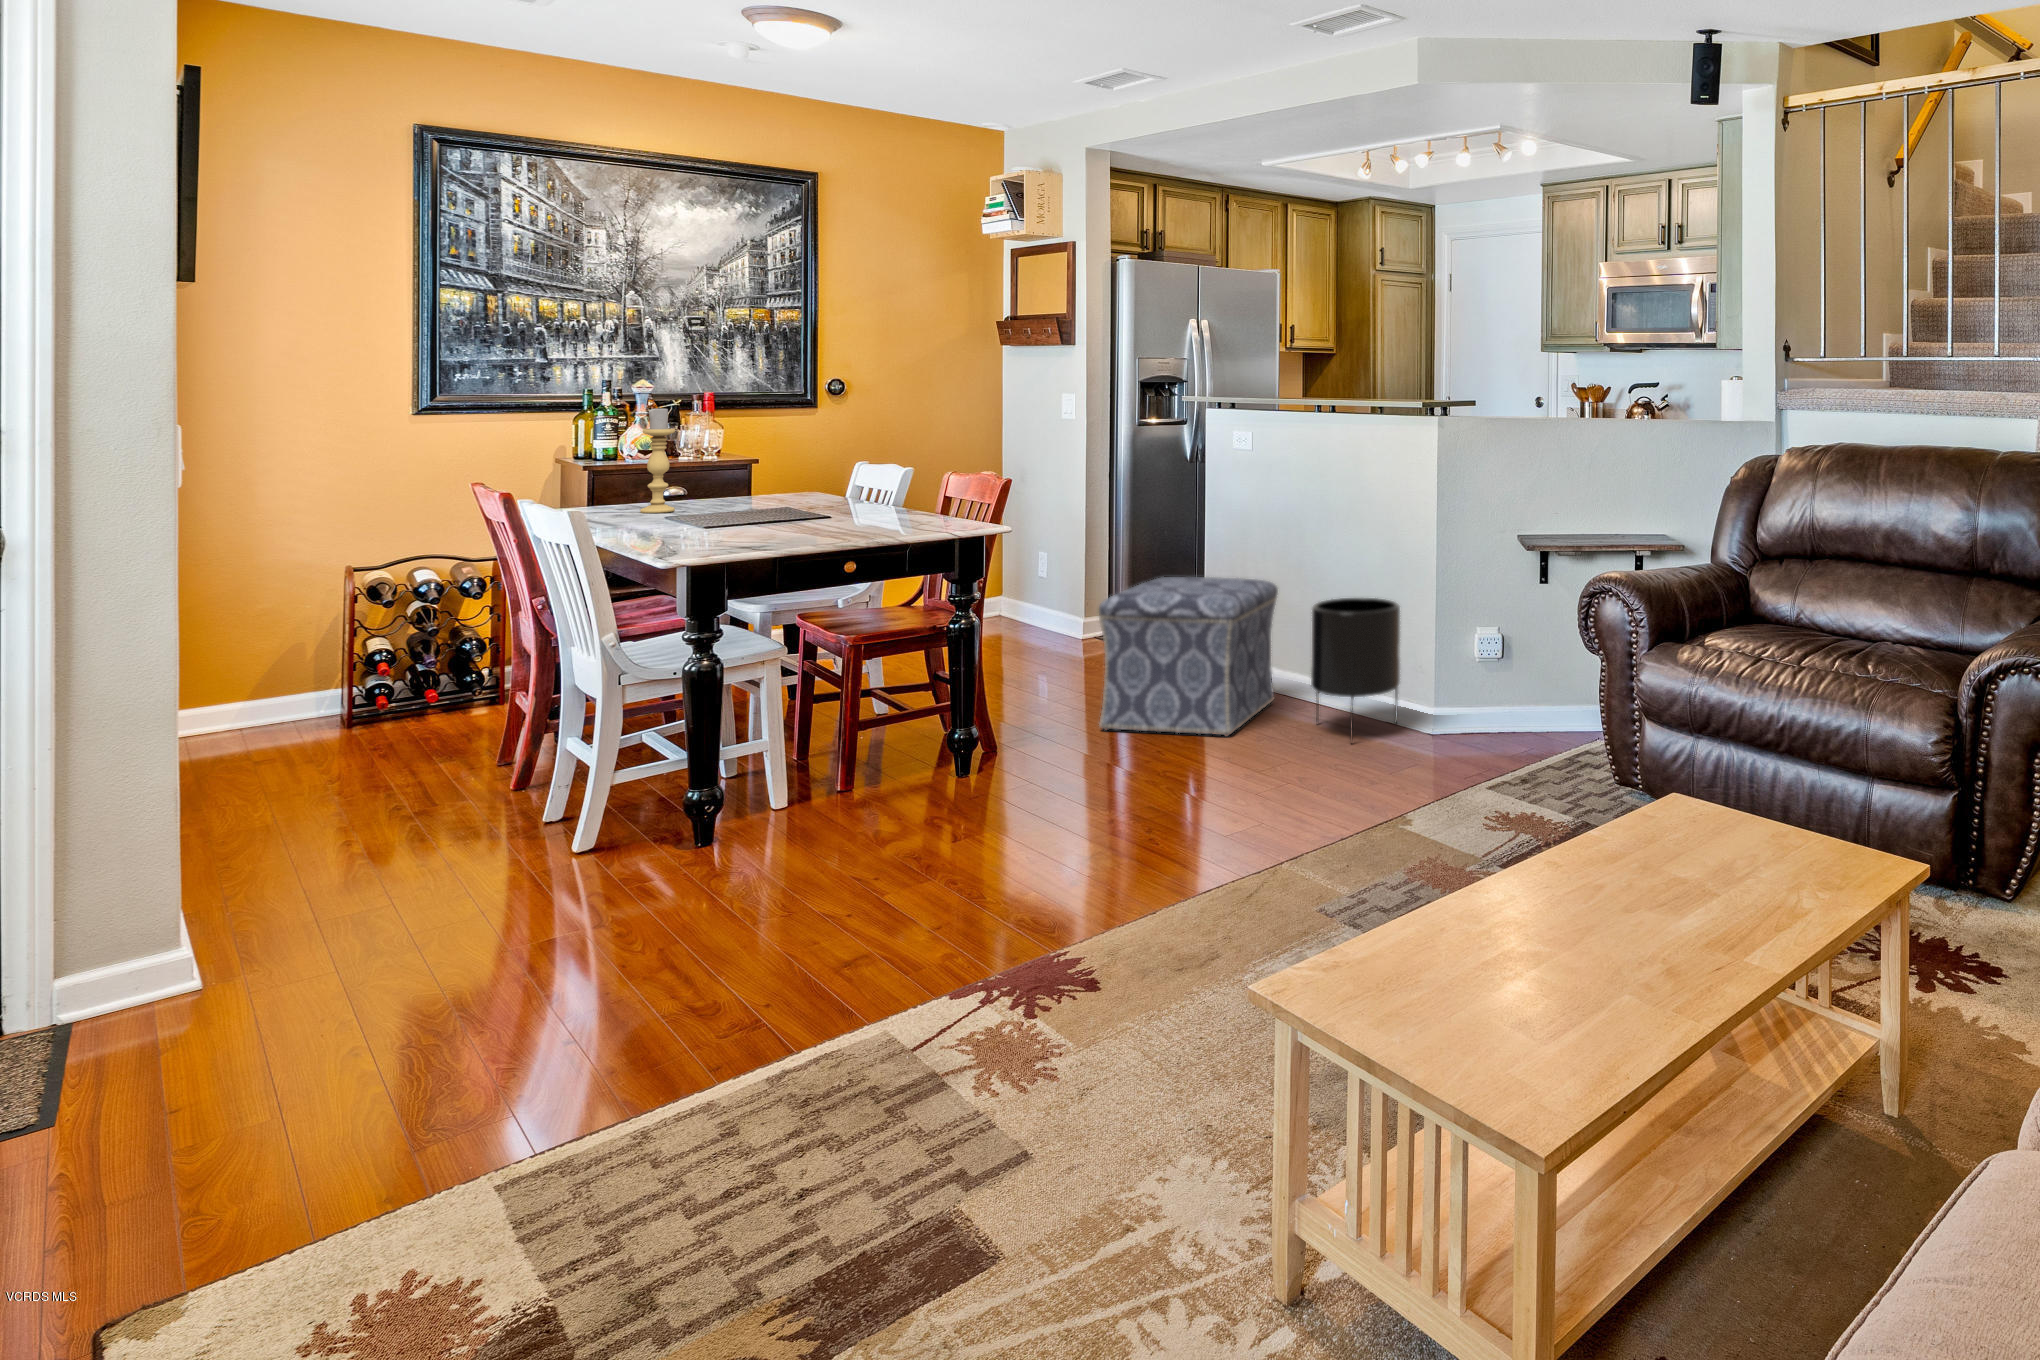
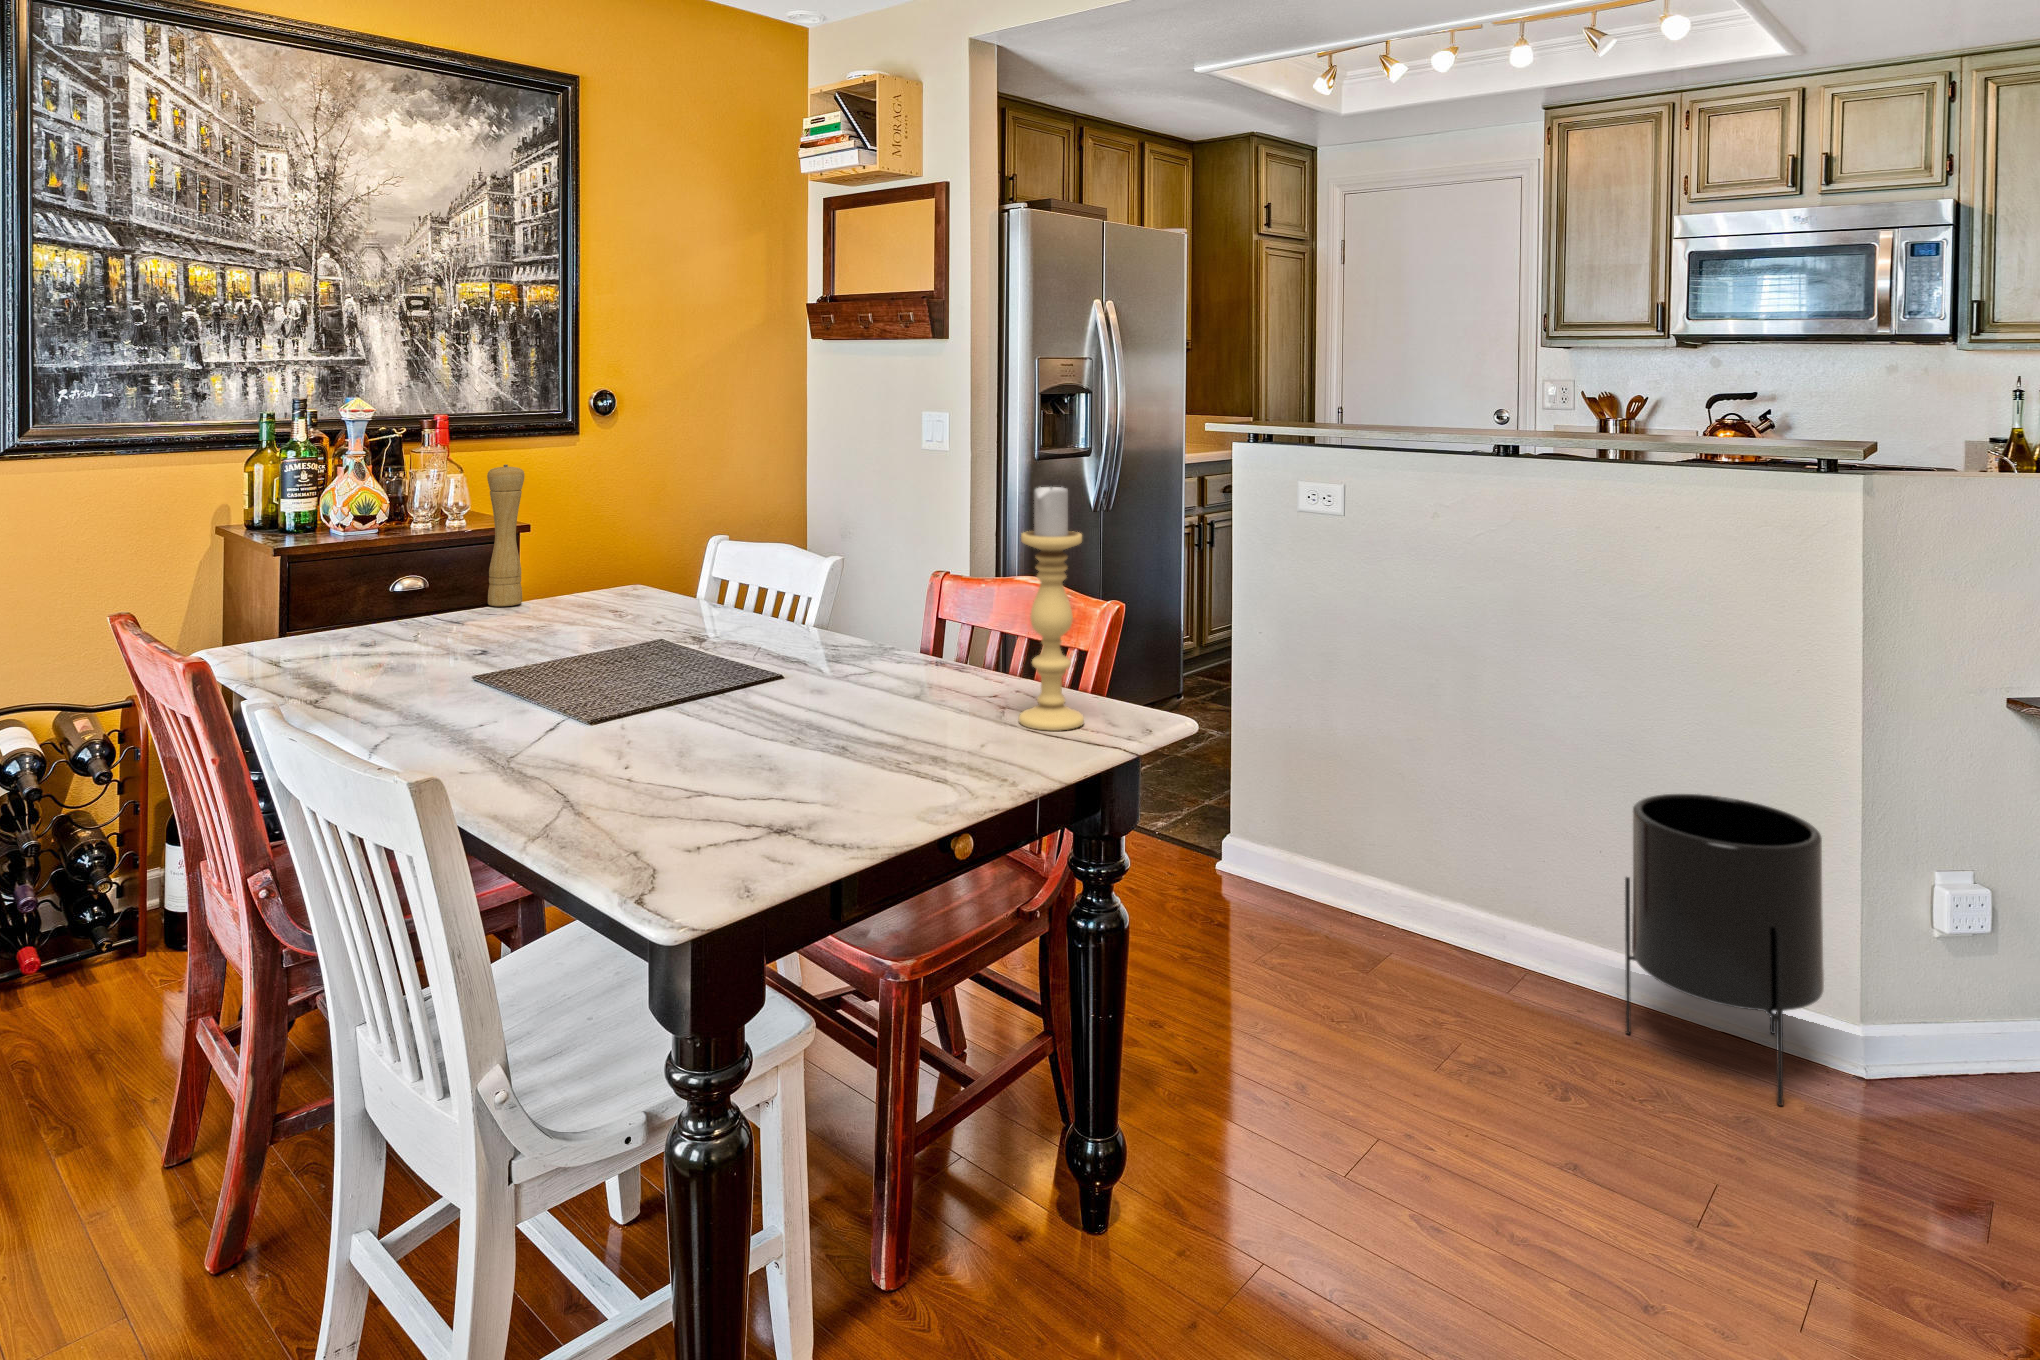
candle holder: present [640,407,675,513] -> present [1019,485,1084,731]
pepper mill: none [708,419,732,500] -> present [487,465,524,606]
ottoman: present [1099,577,1278,736] -> none [1236,739,1525,1075]

